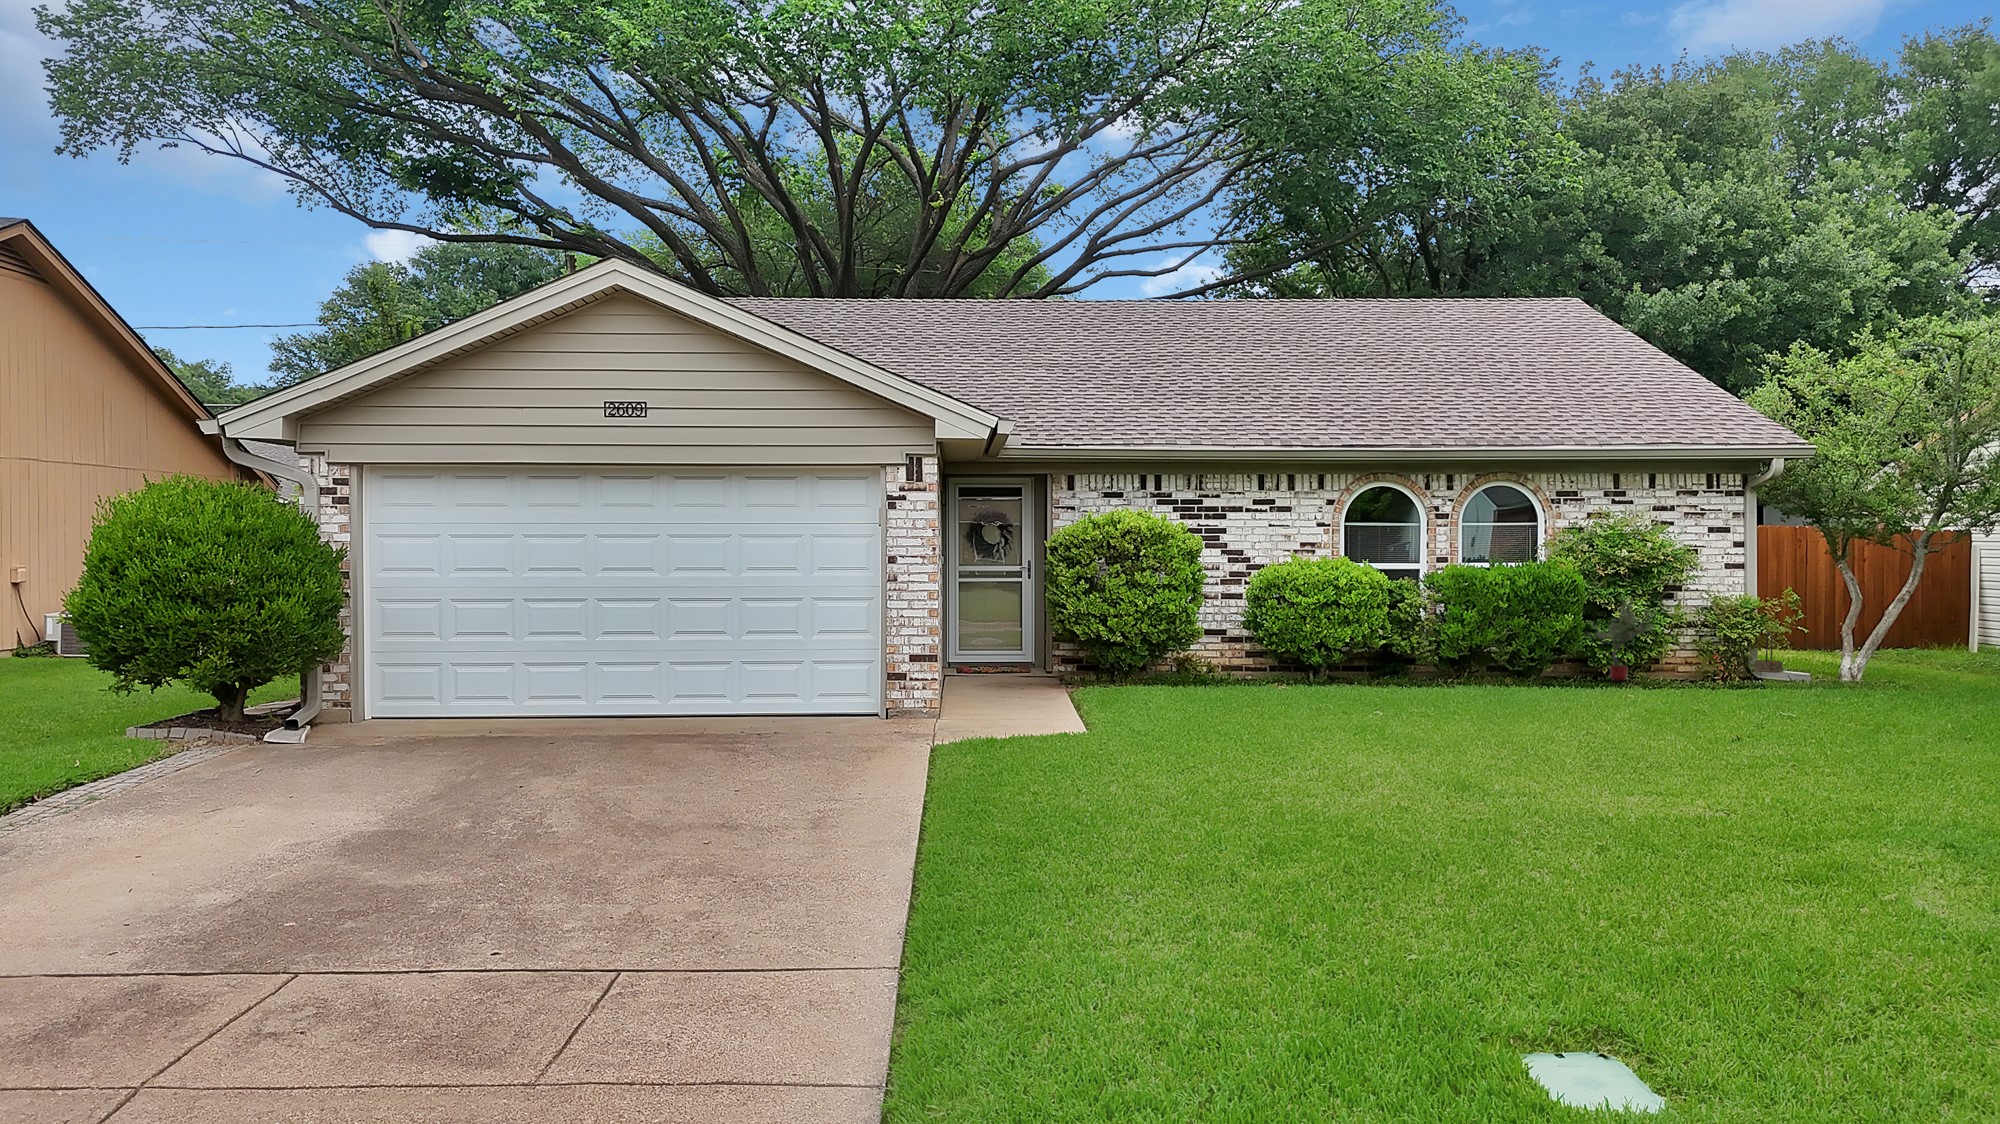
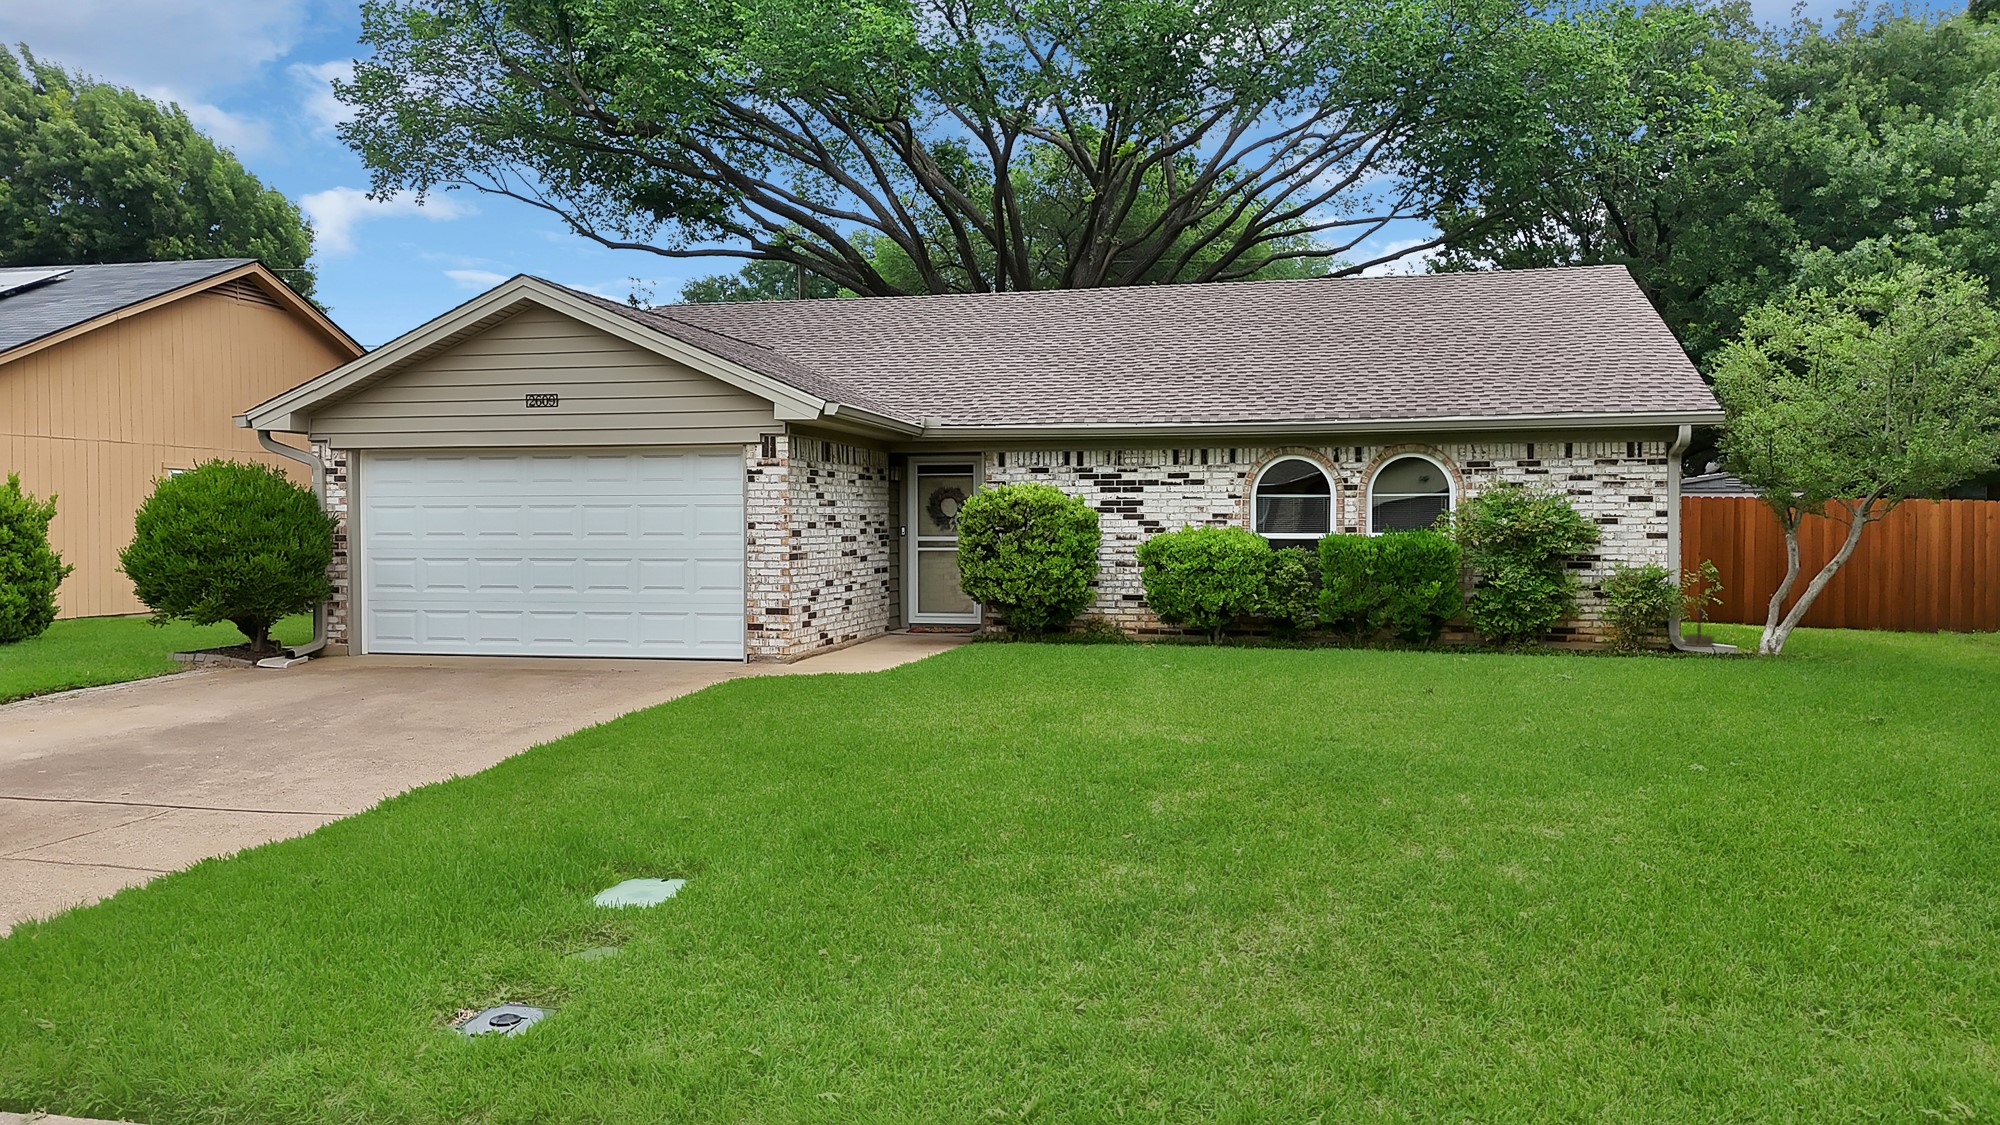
potted tree: present [1587,600,1655,681] -> none [1469,568,1544,652]

